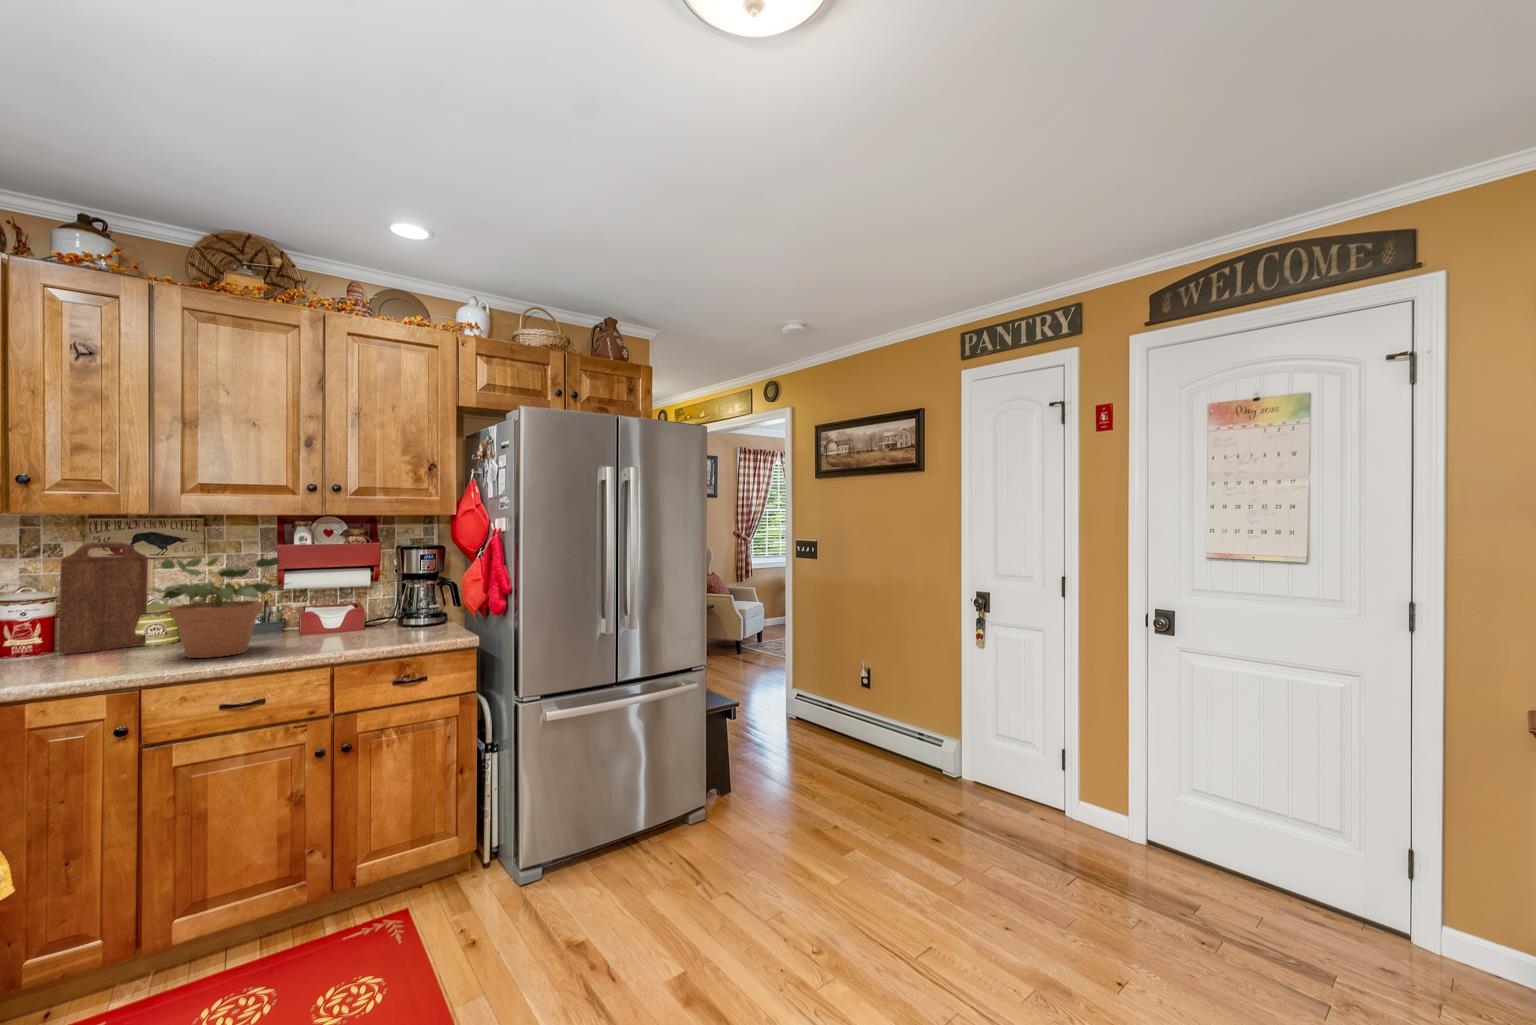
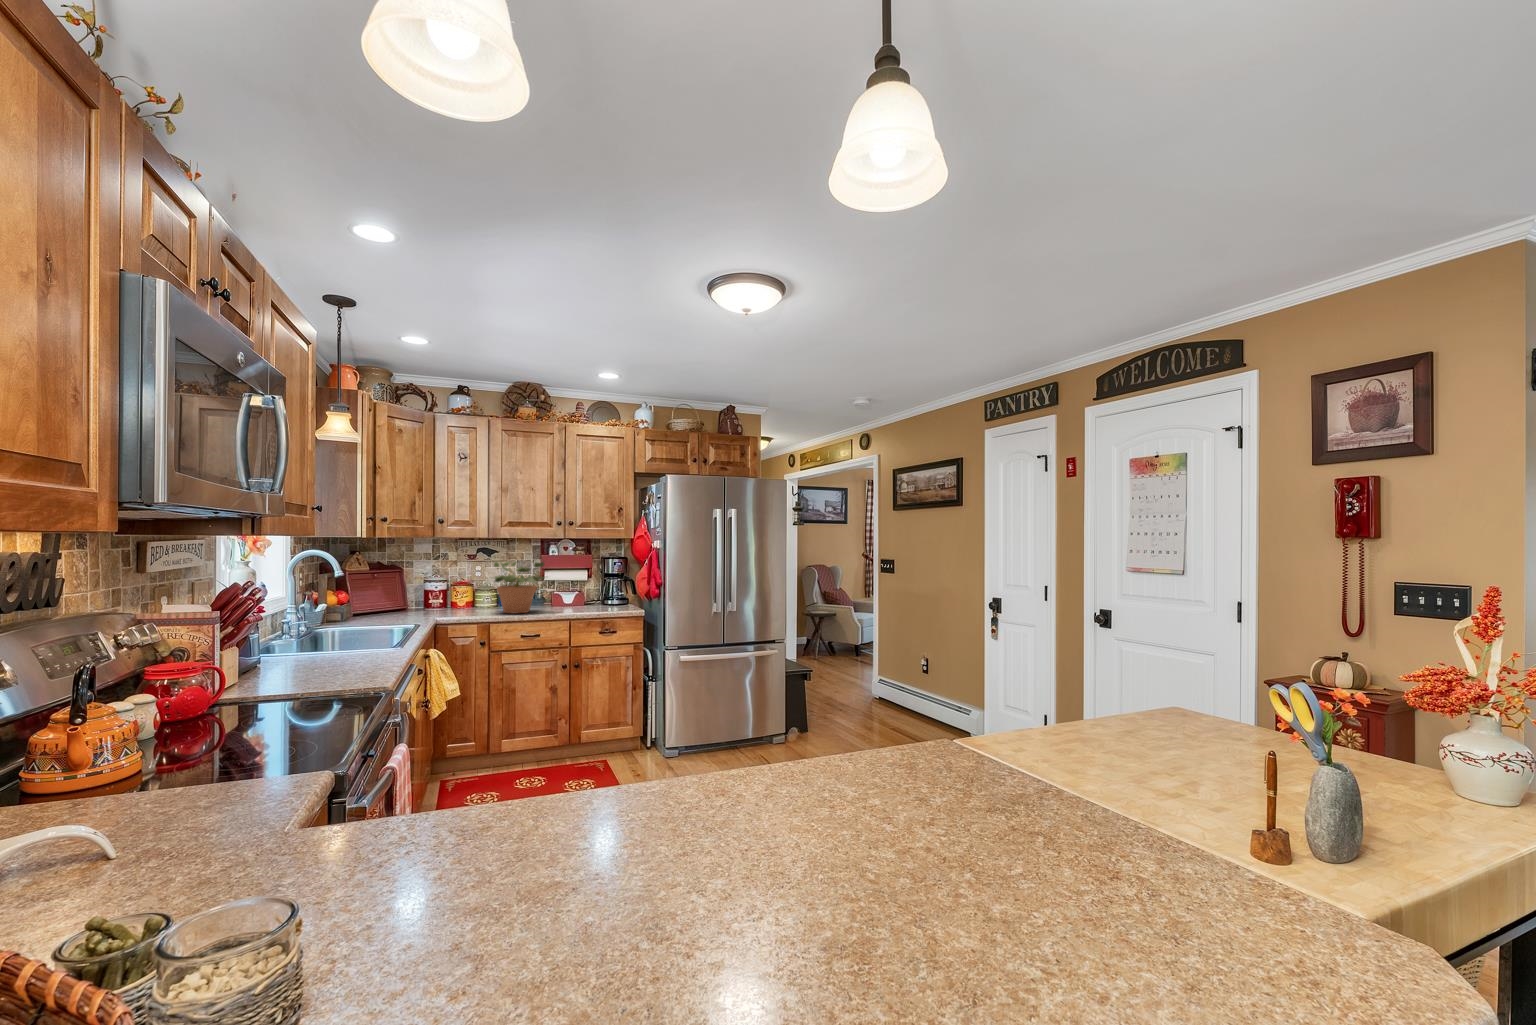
cutting board: present [58,542,148,654] -> none [450,553,485,609]

